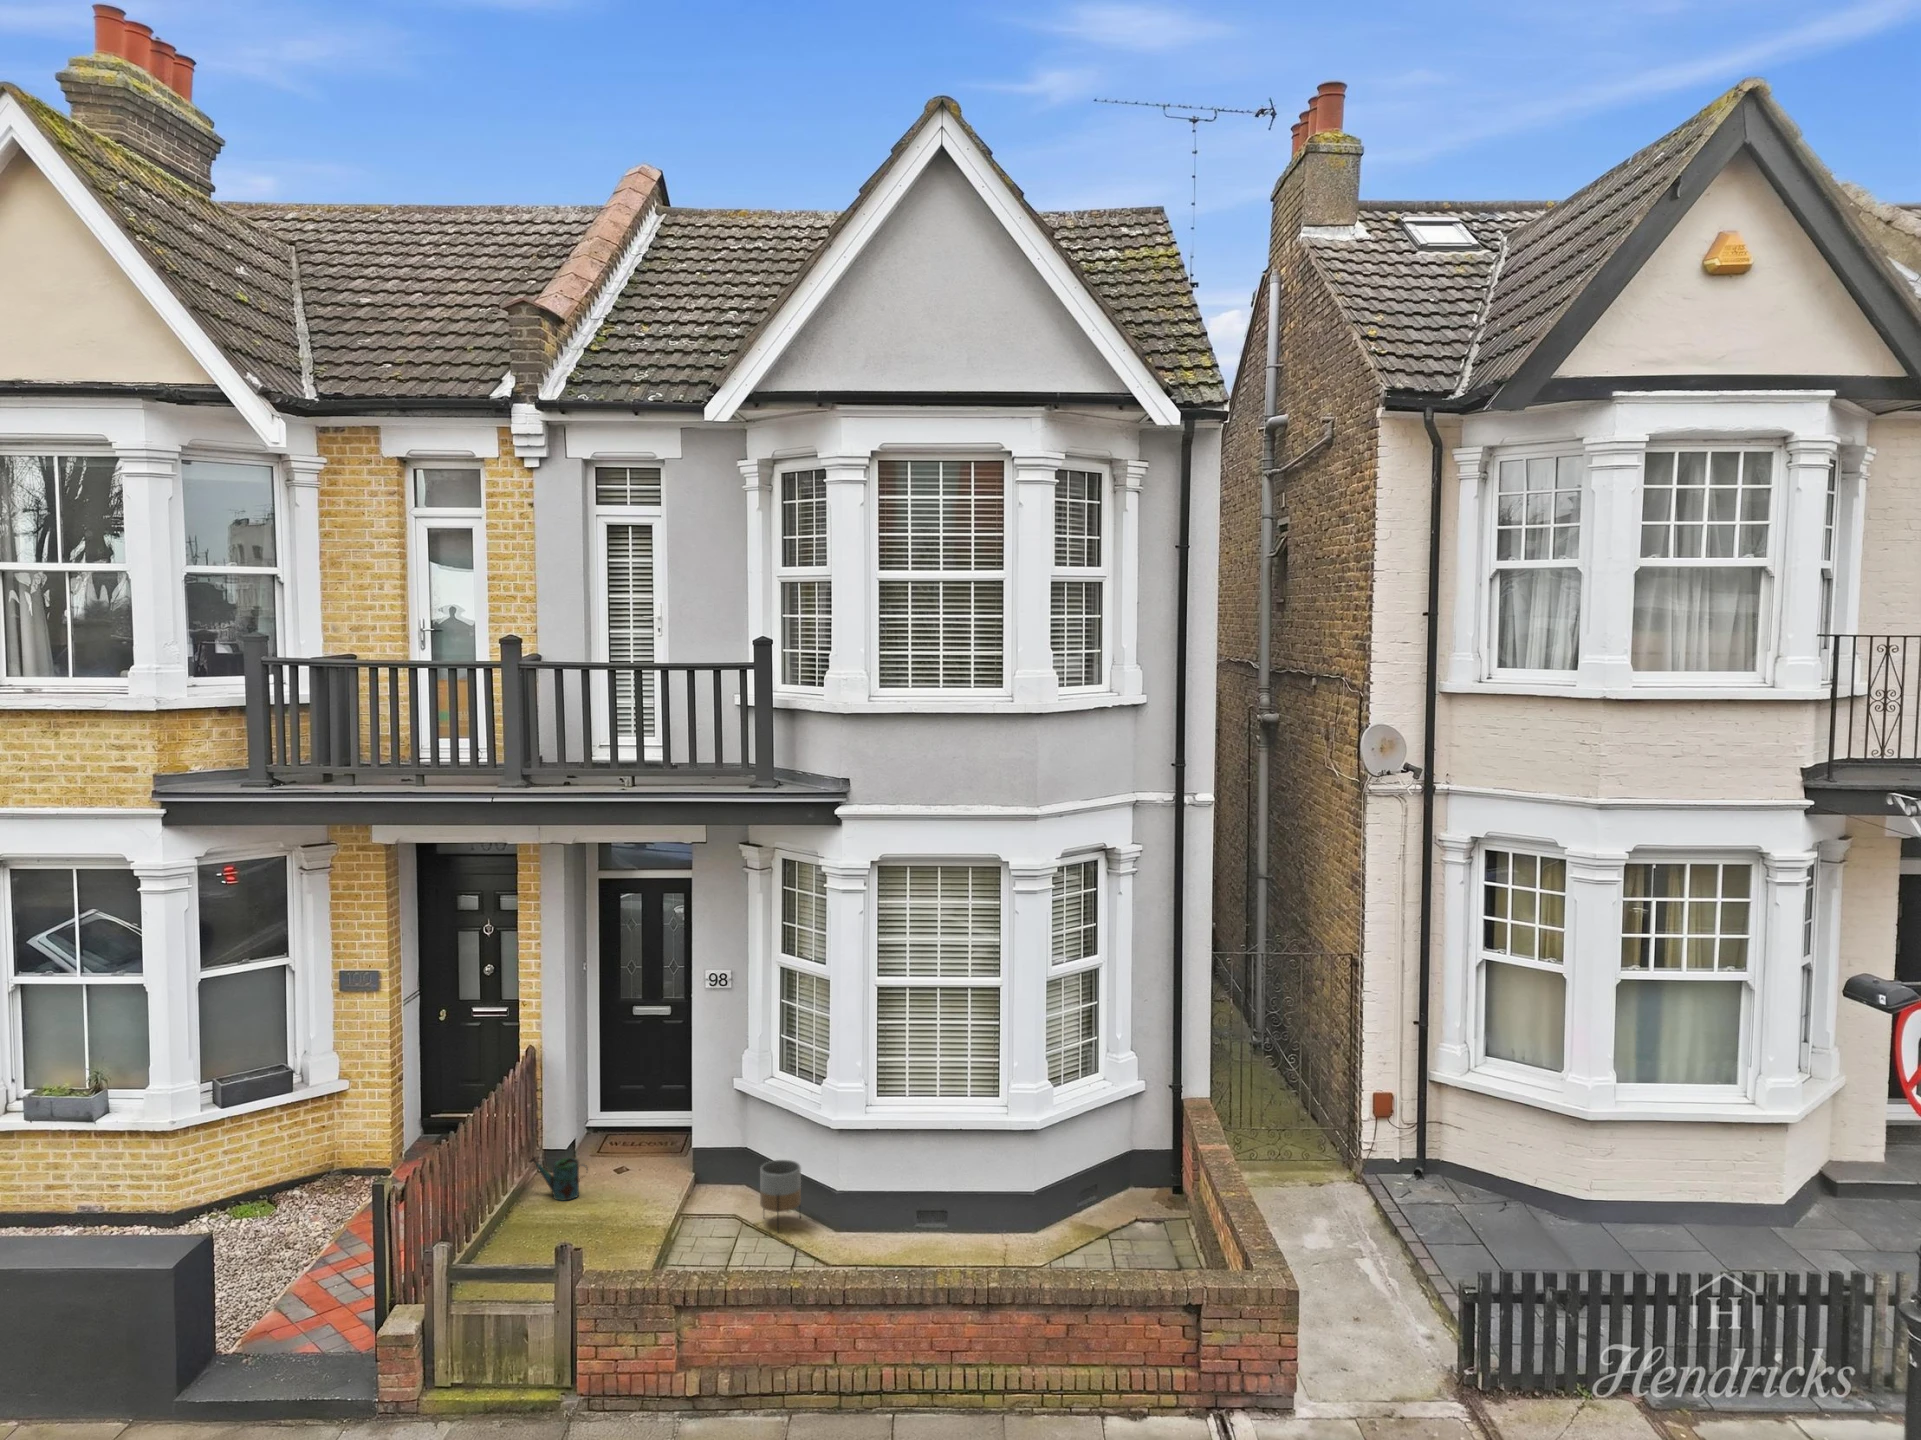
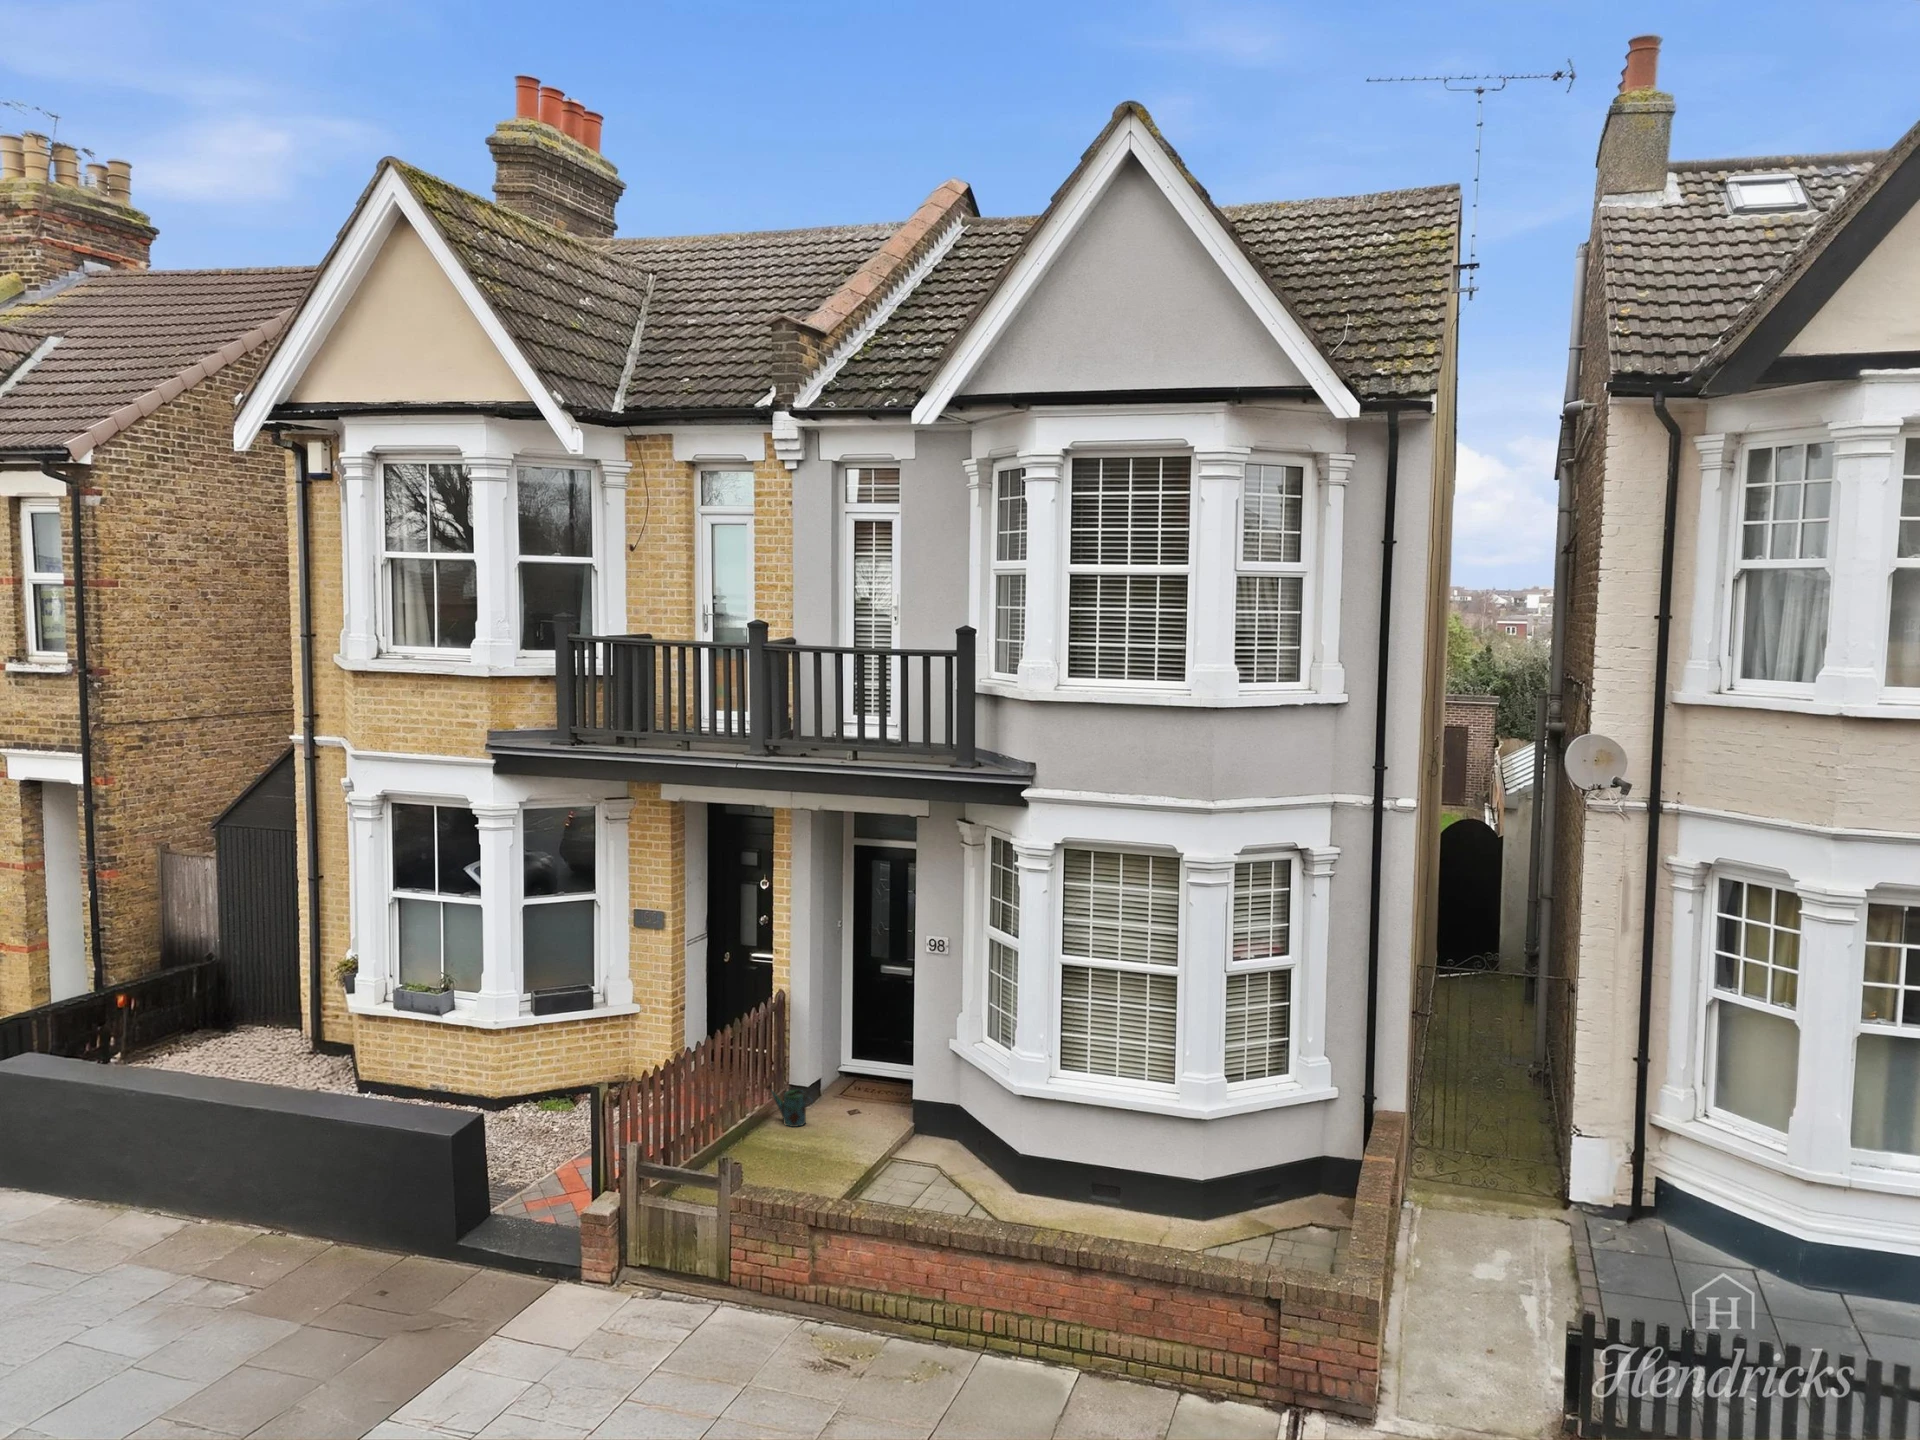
planter: present [760,1160,801,1215] -> none [950,1116,989,1182]

